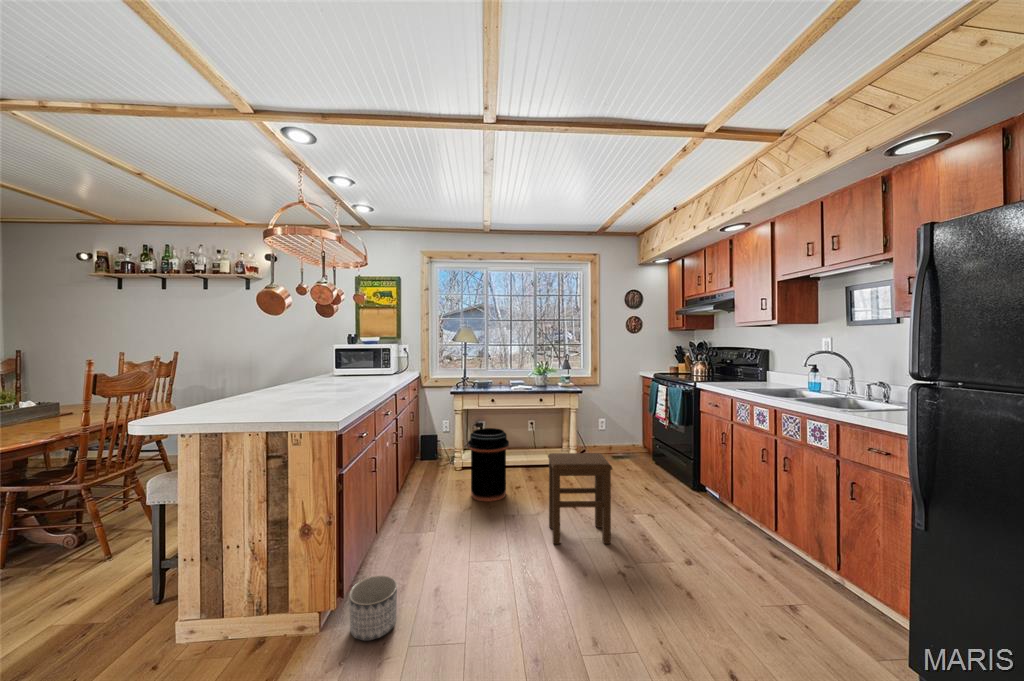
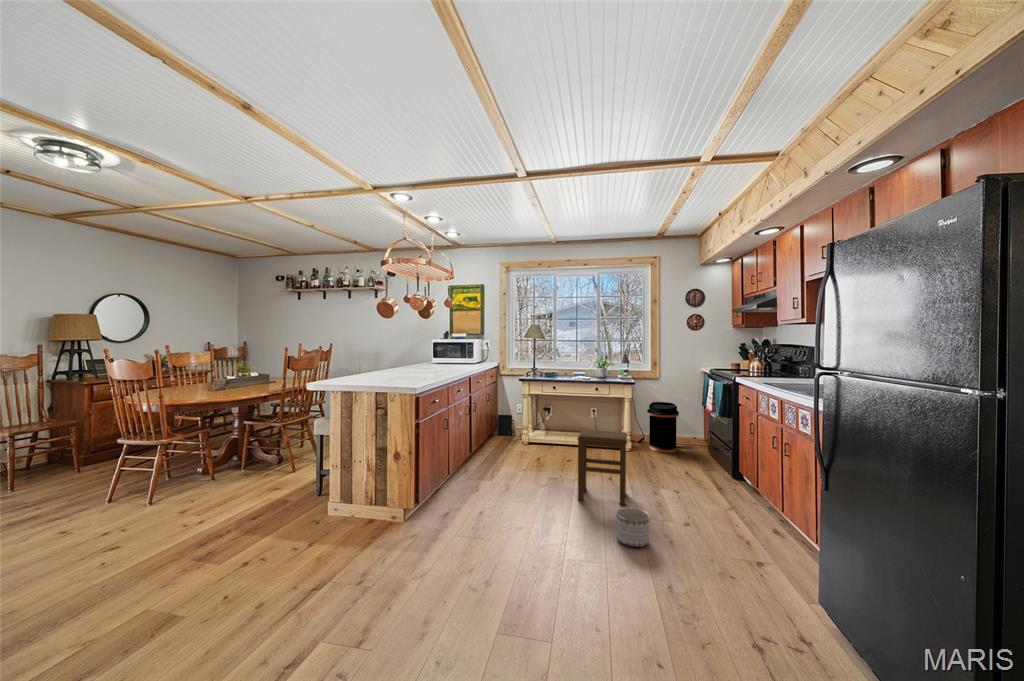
trash can: present [468,428,509,501] -> present [647,402,679,453]
planter: present [349,576,397,641] -> present [616,507,650,547]

